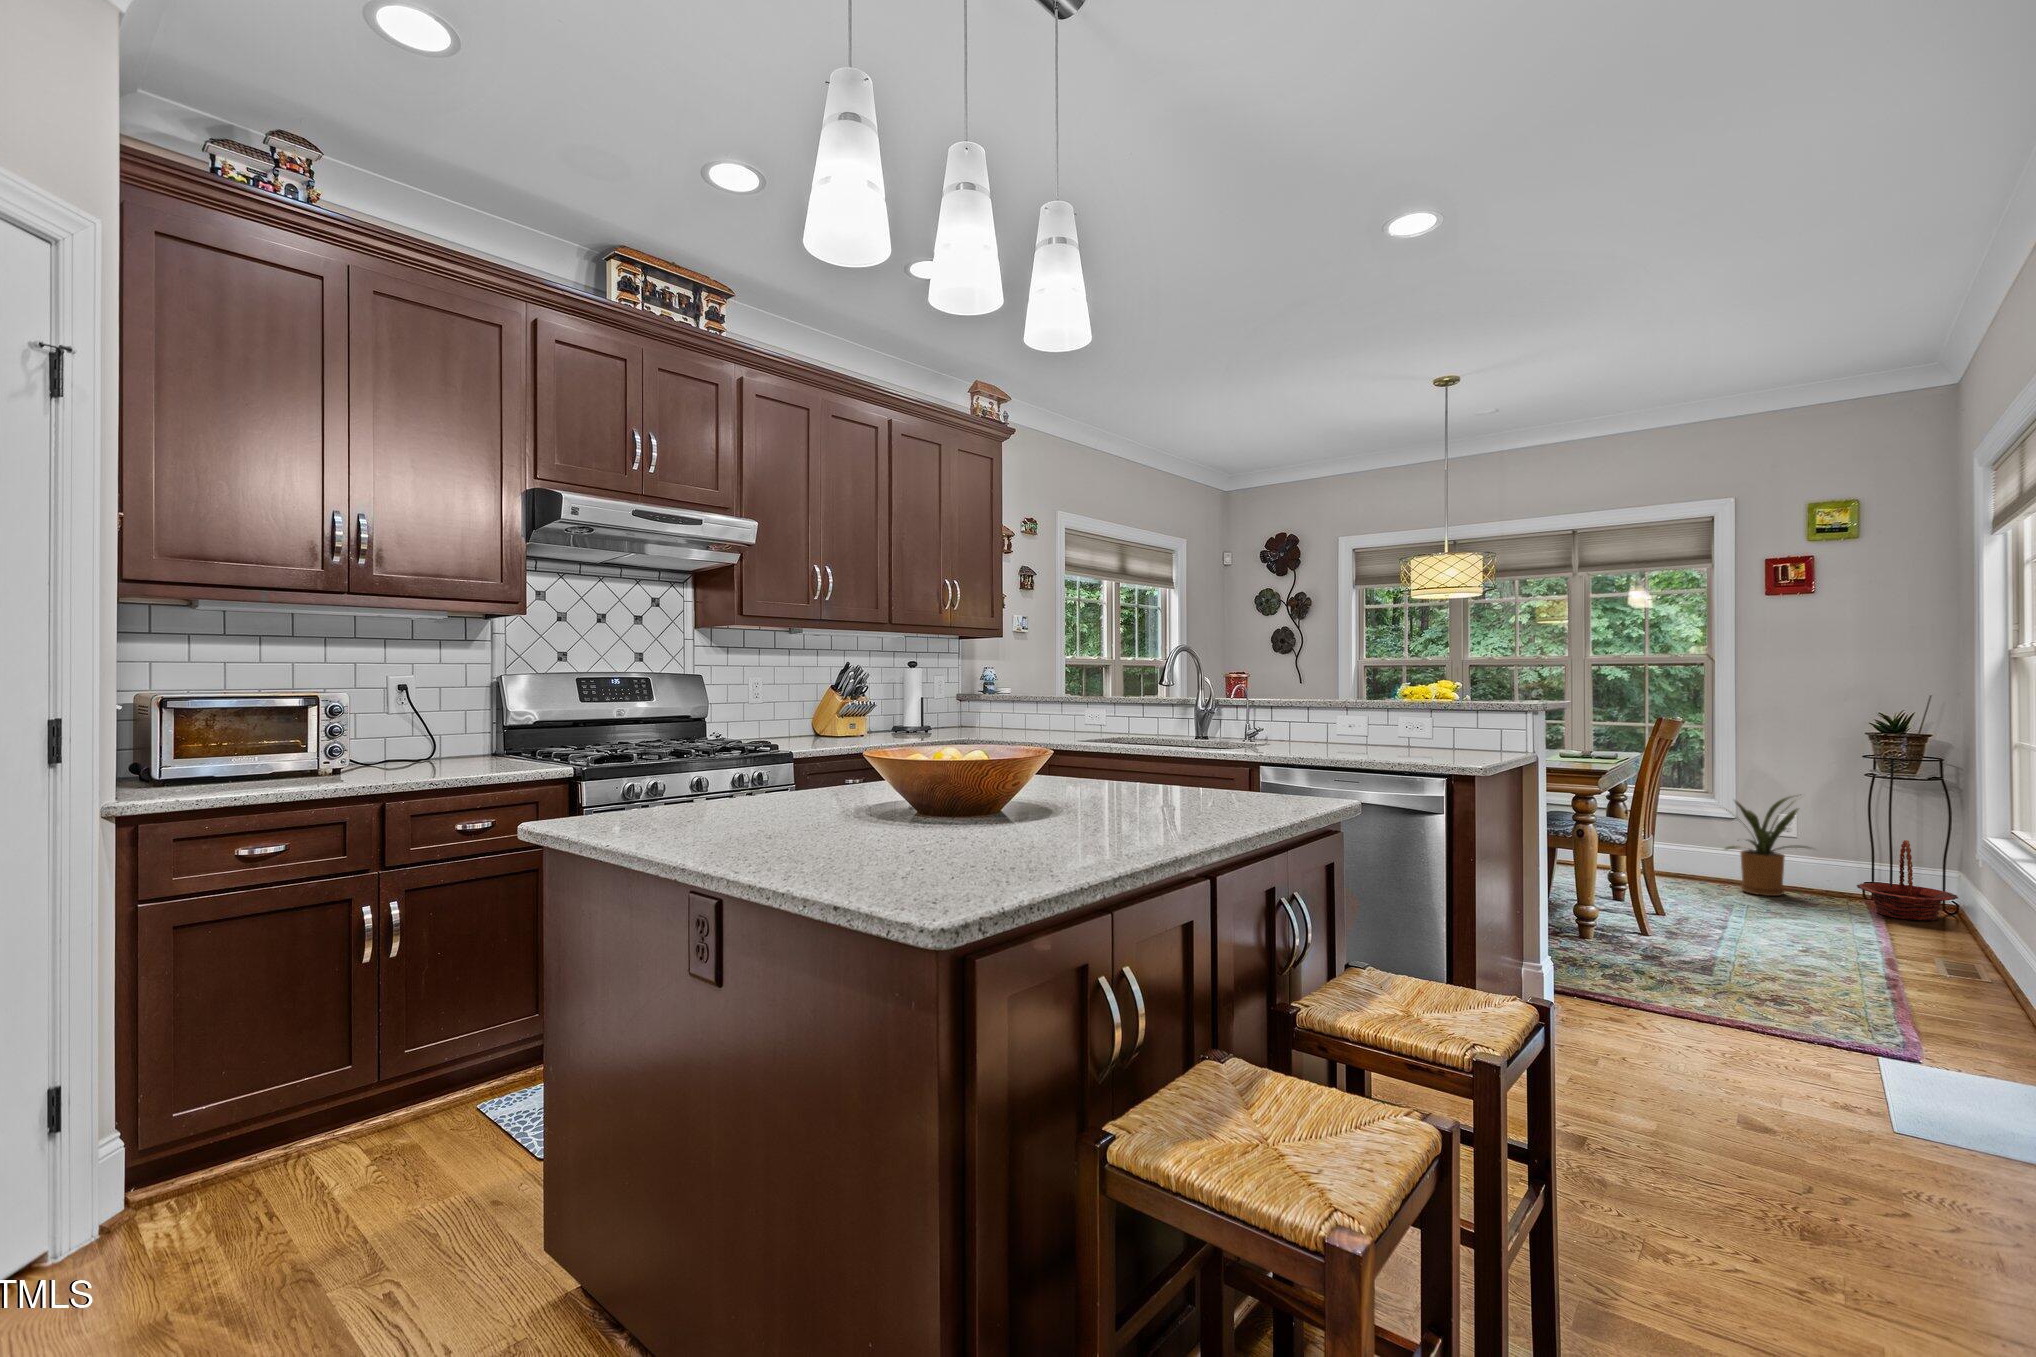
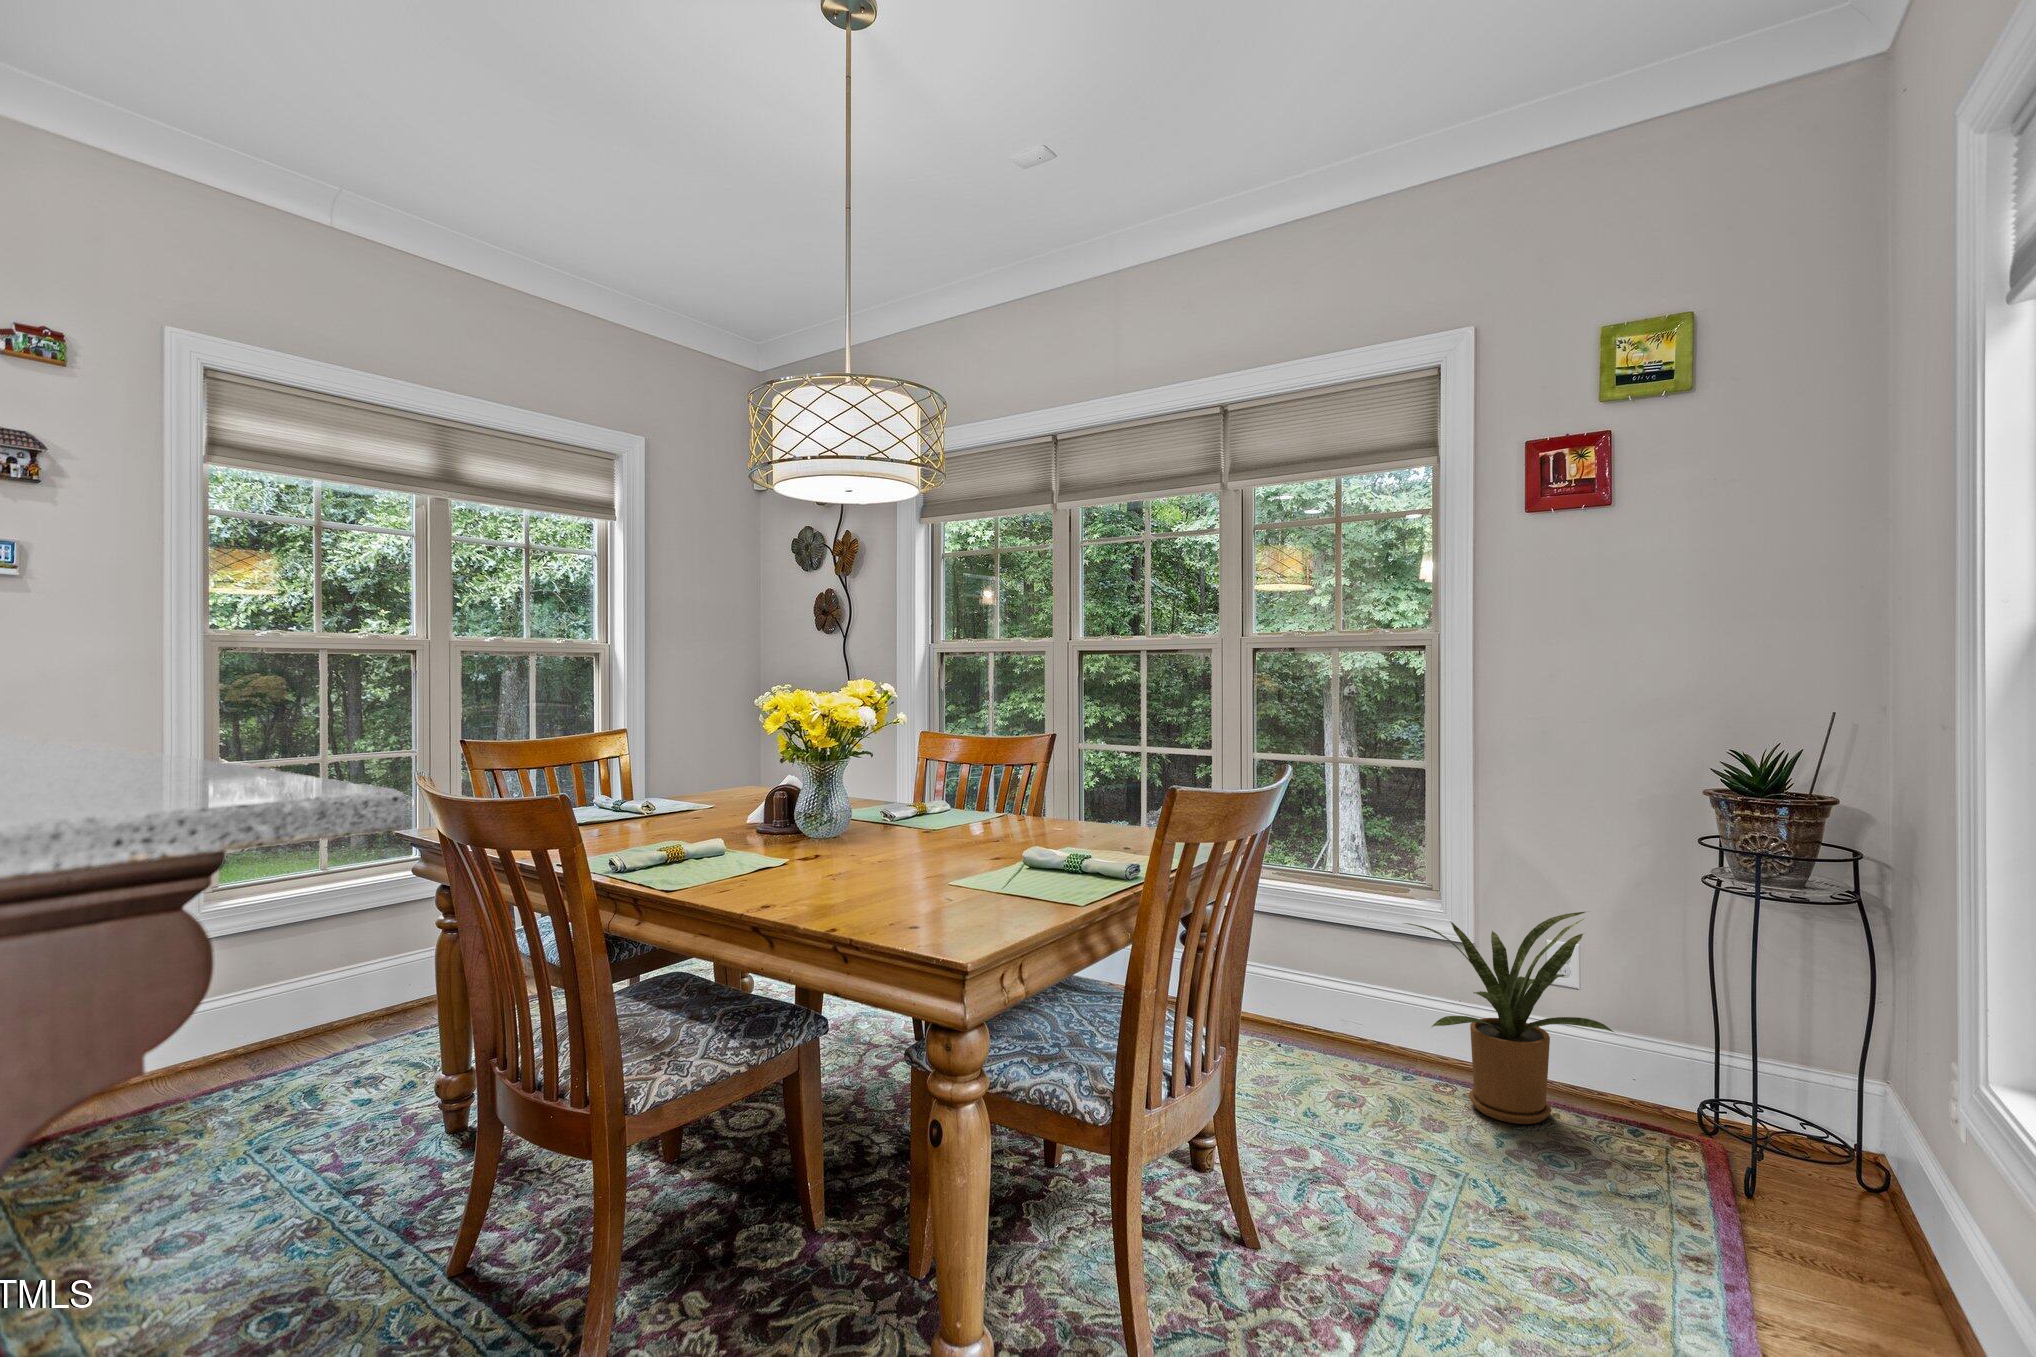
basket: present [1857,840,1958,921] -> none [1679,1037,1896,1236]

